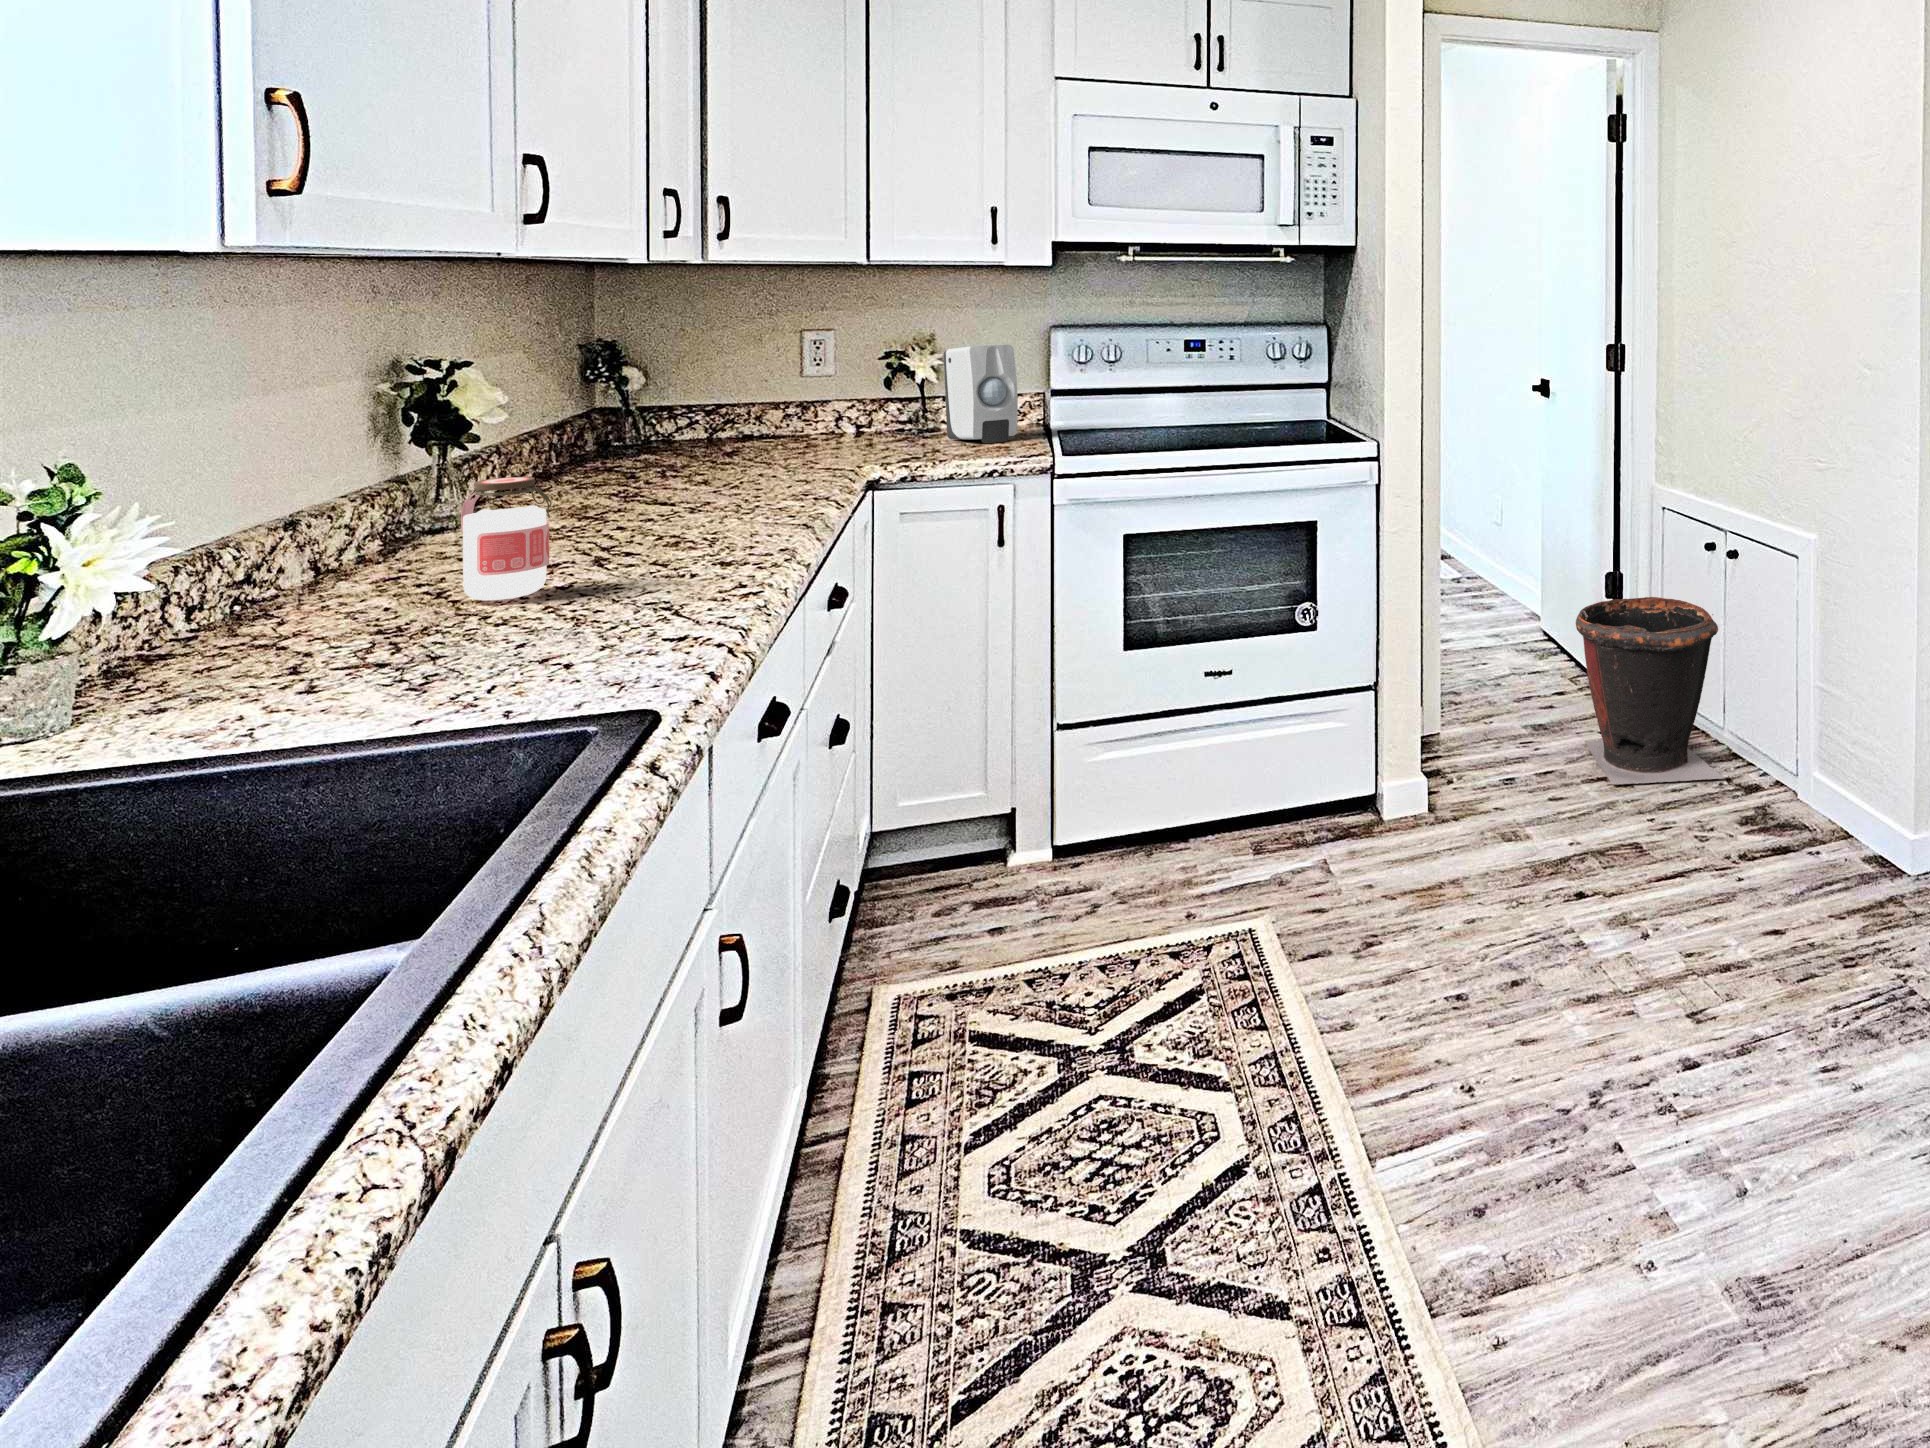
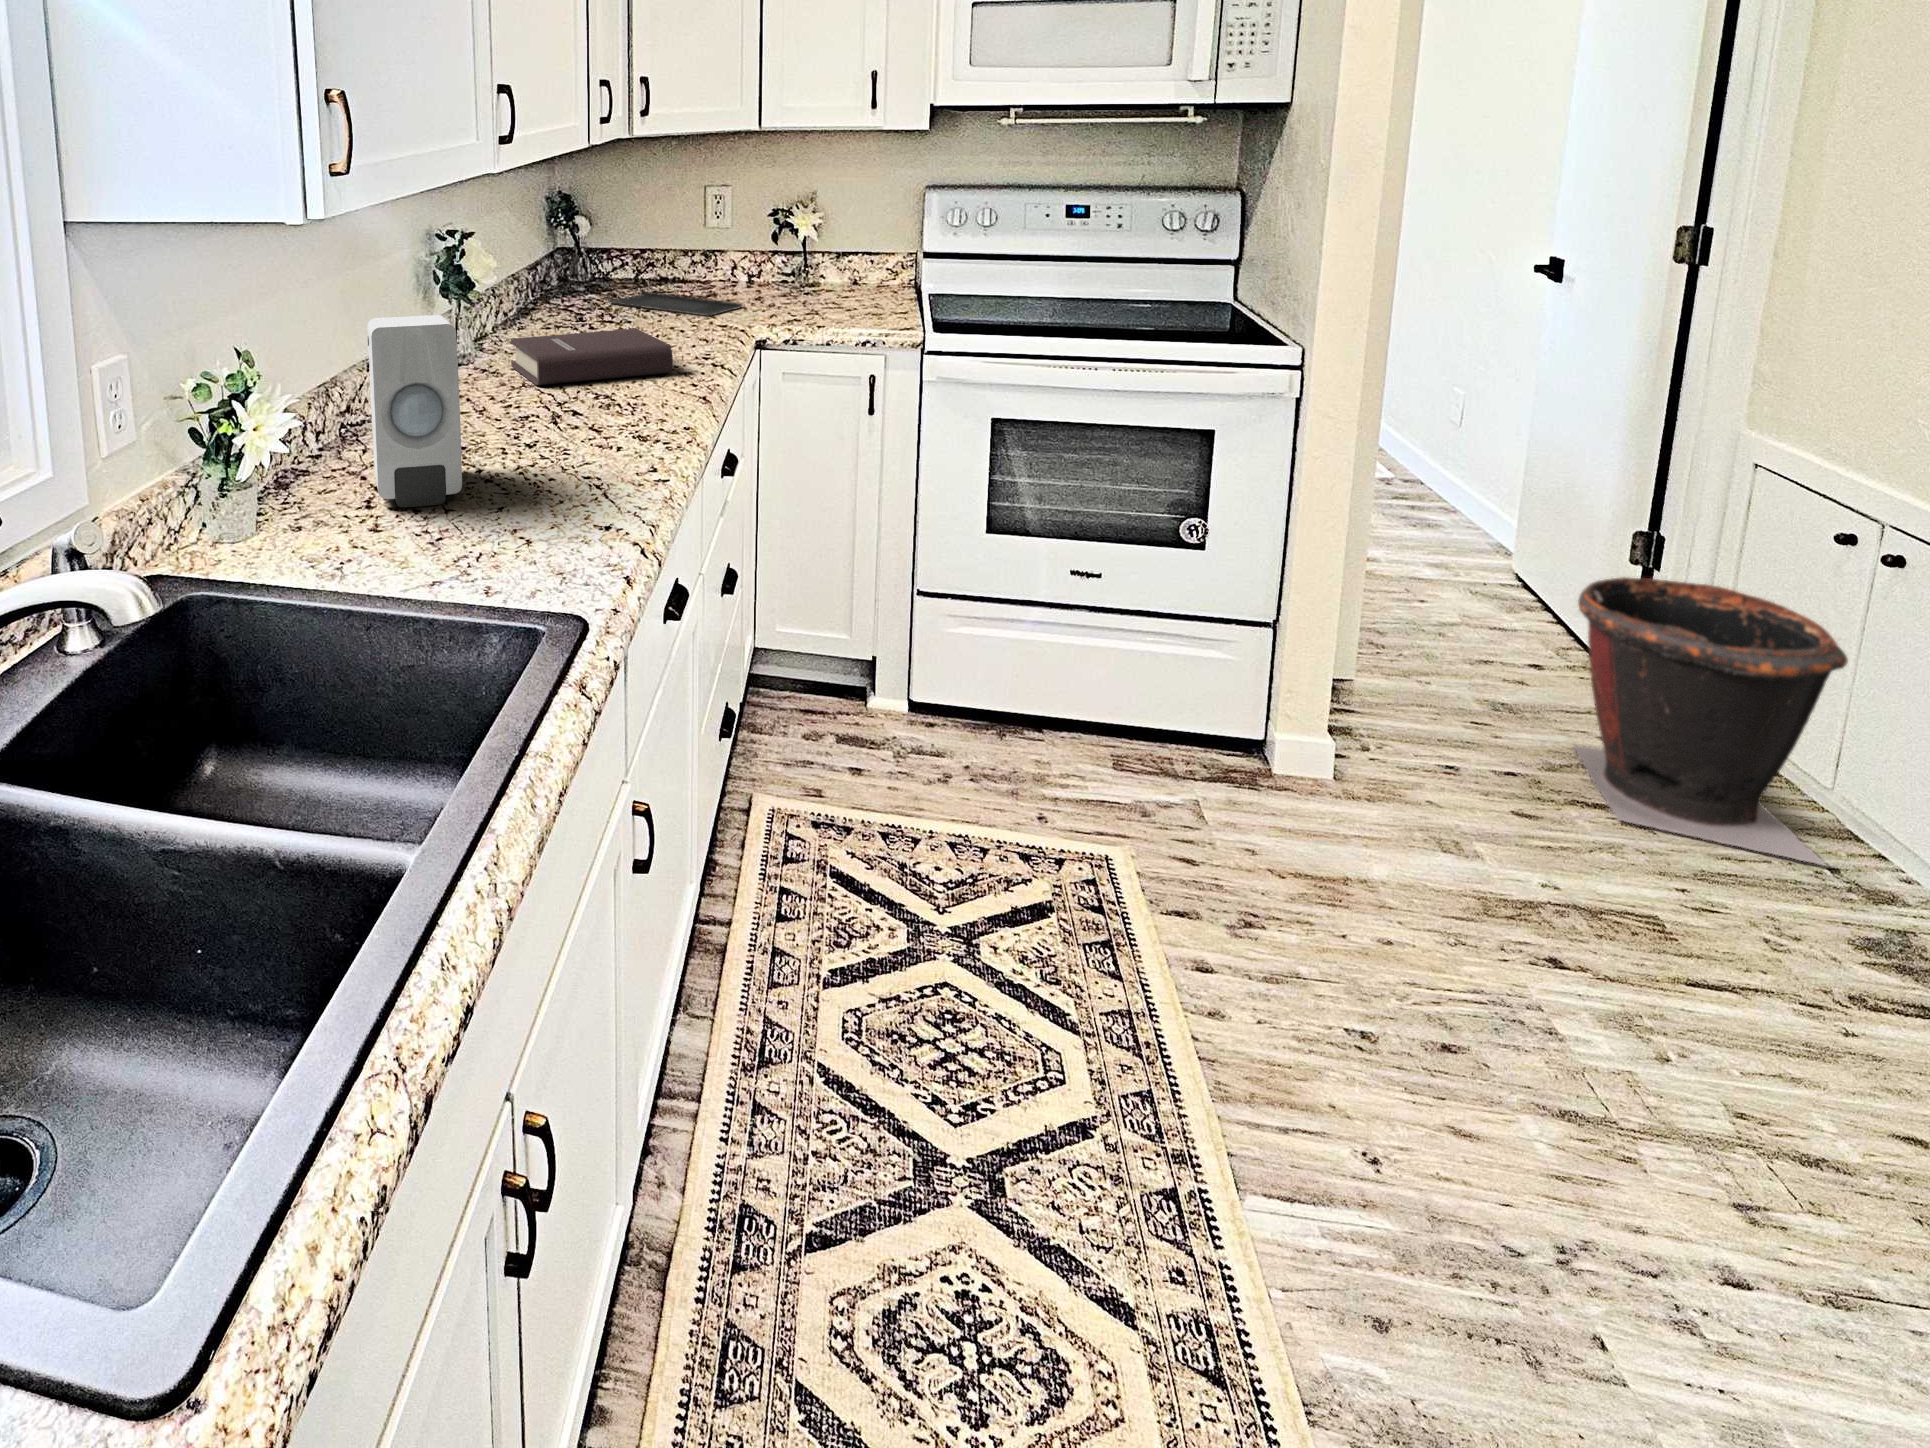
soap dispenser: present [944,345,1018,443] -> present [368,315,462,507]
tray: none [669,449,850,465] -> present [608,291,743,316]
book: none [525,470,763,538] -> present [511,329,673,385]
jar: present [461,477,552,600] -> none [465,353,522,454]

